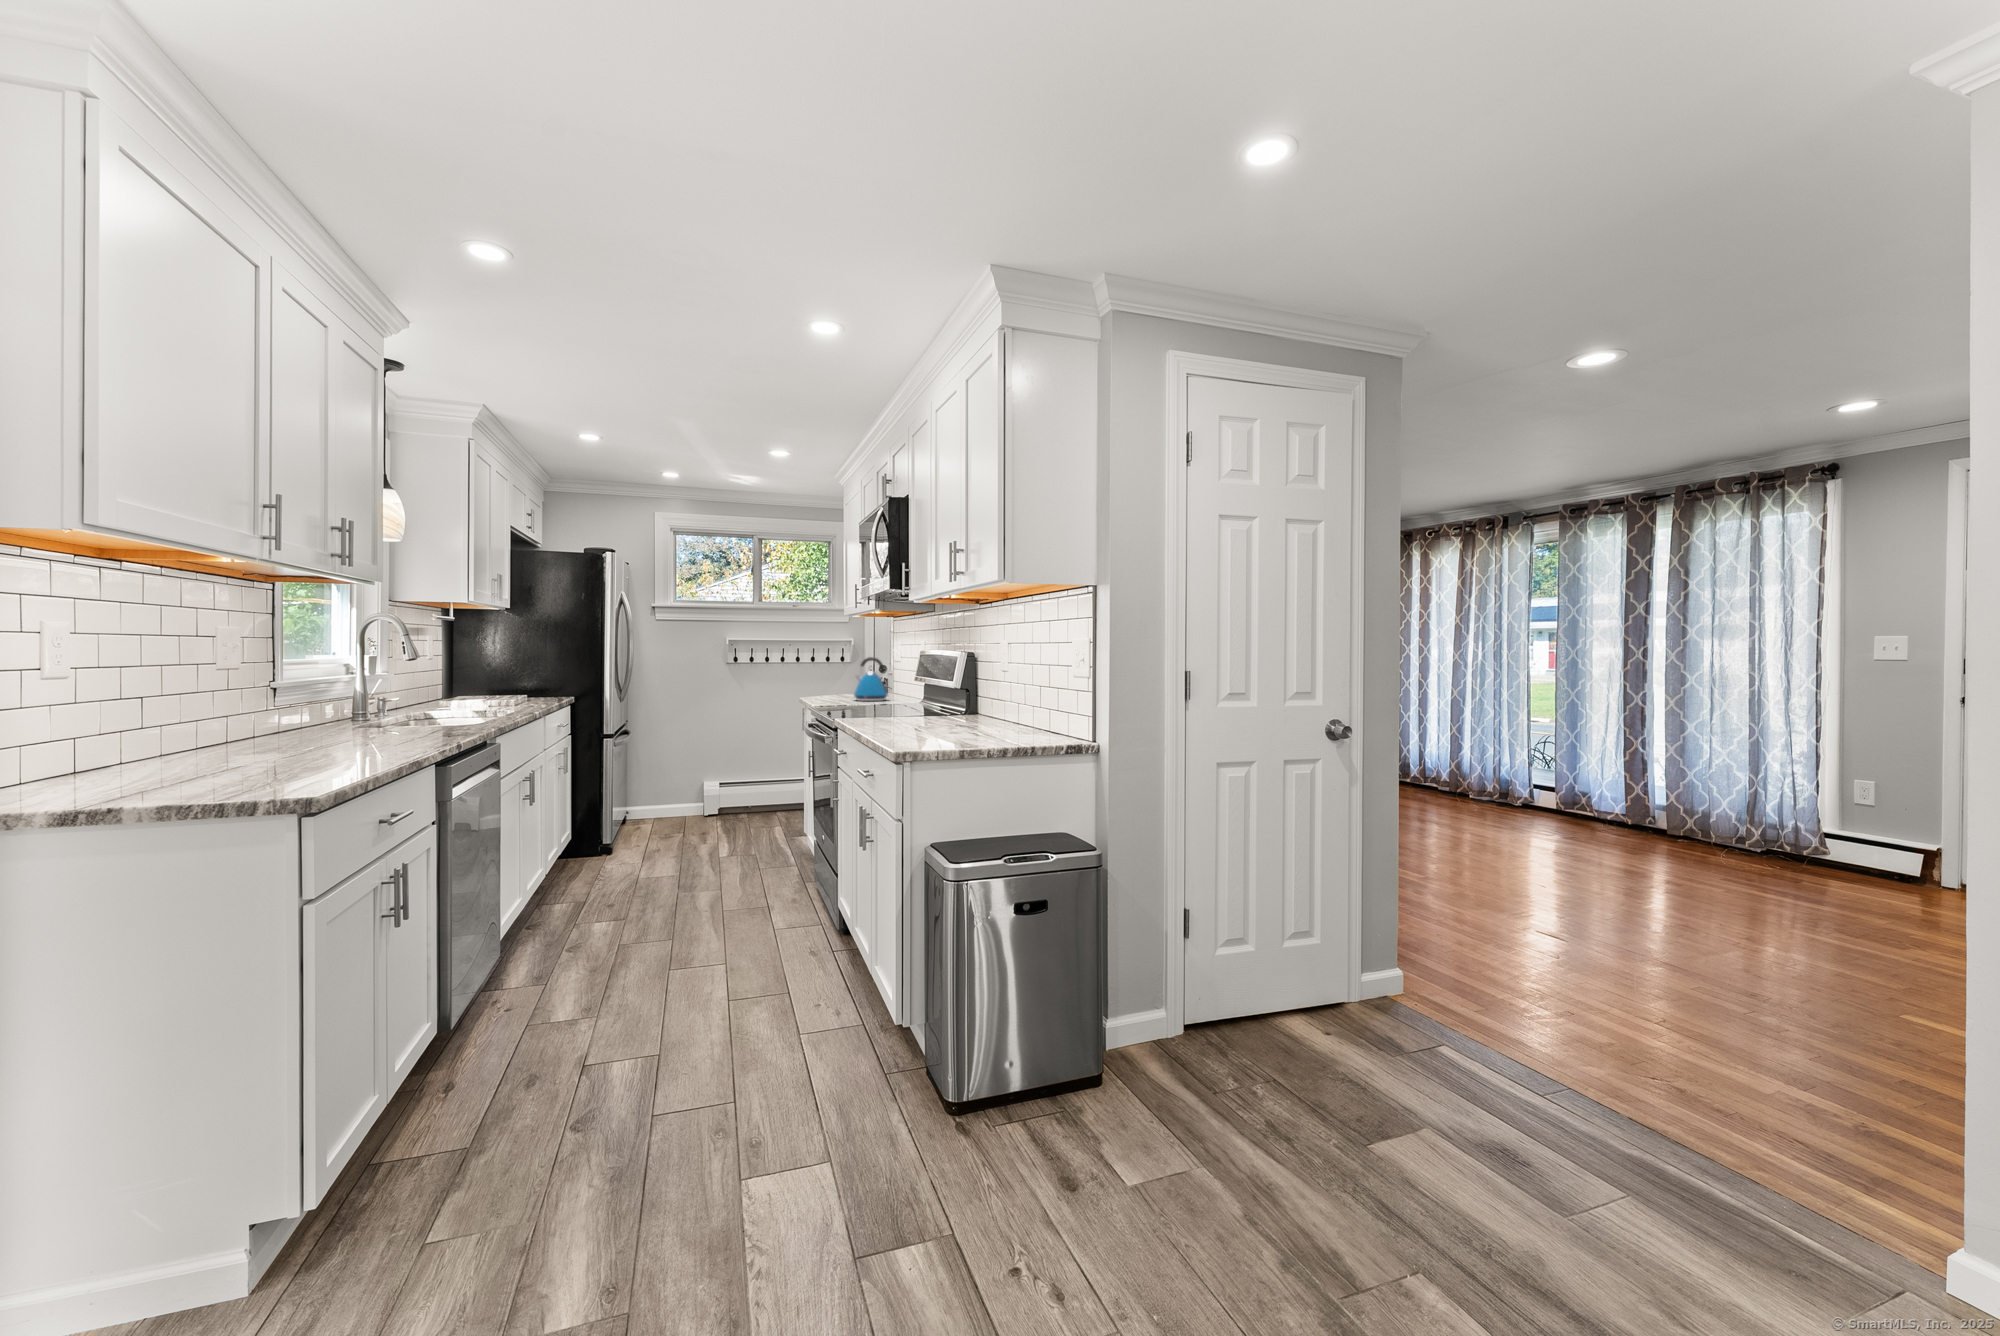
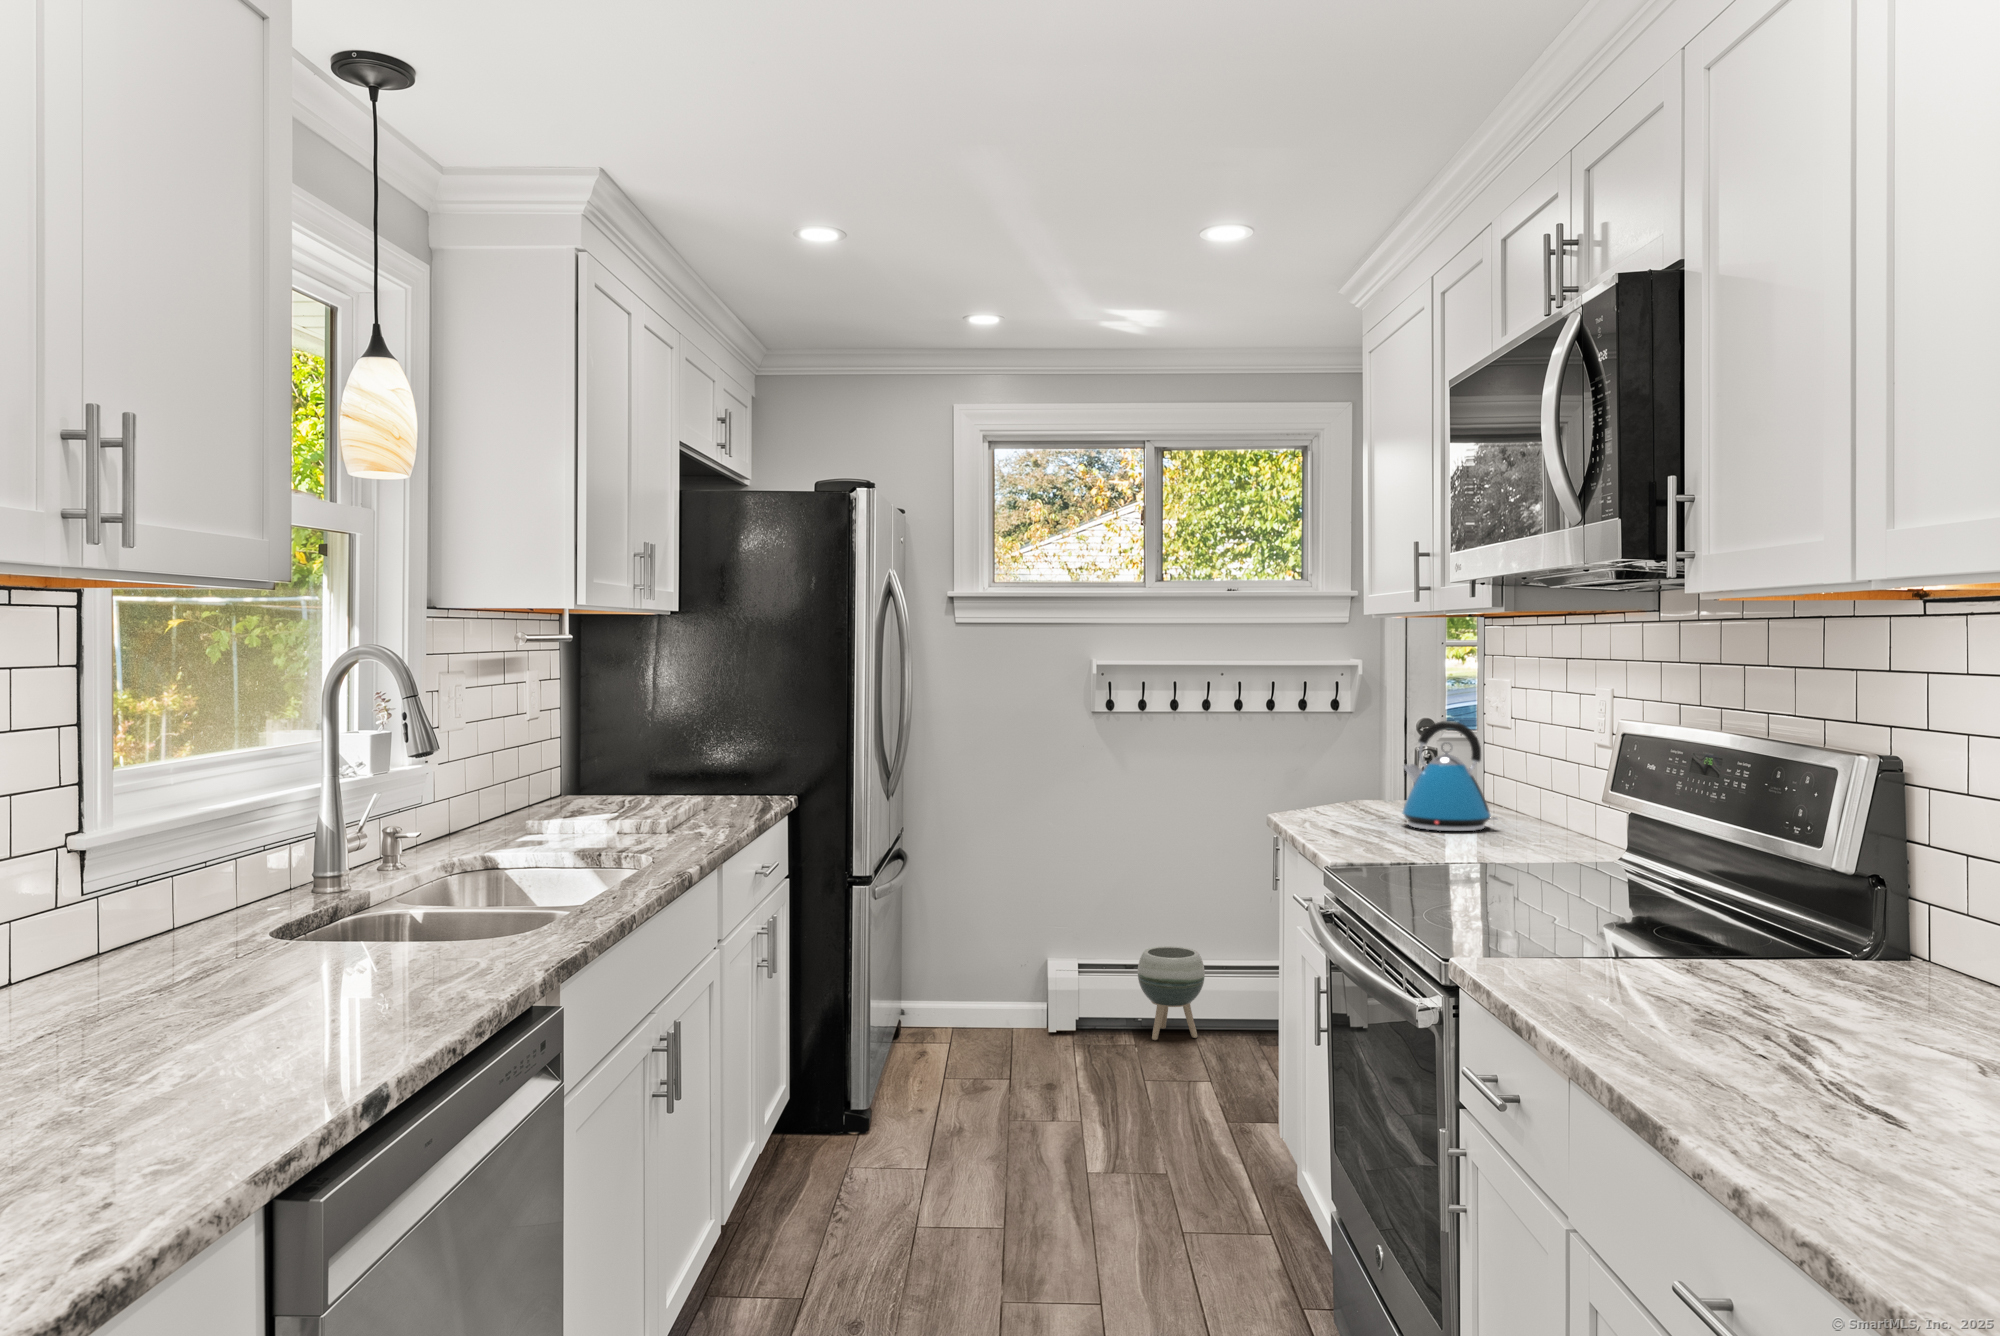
planter: none [749,773,782,816] -> present [1138,946,1205,1040]

